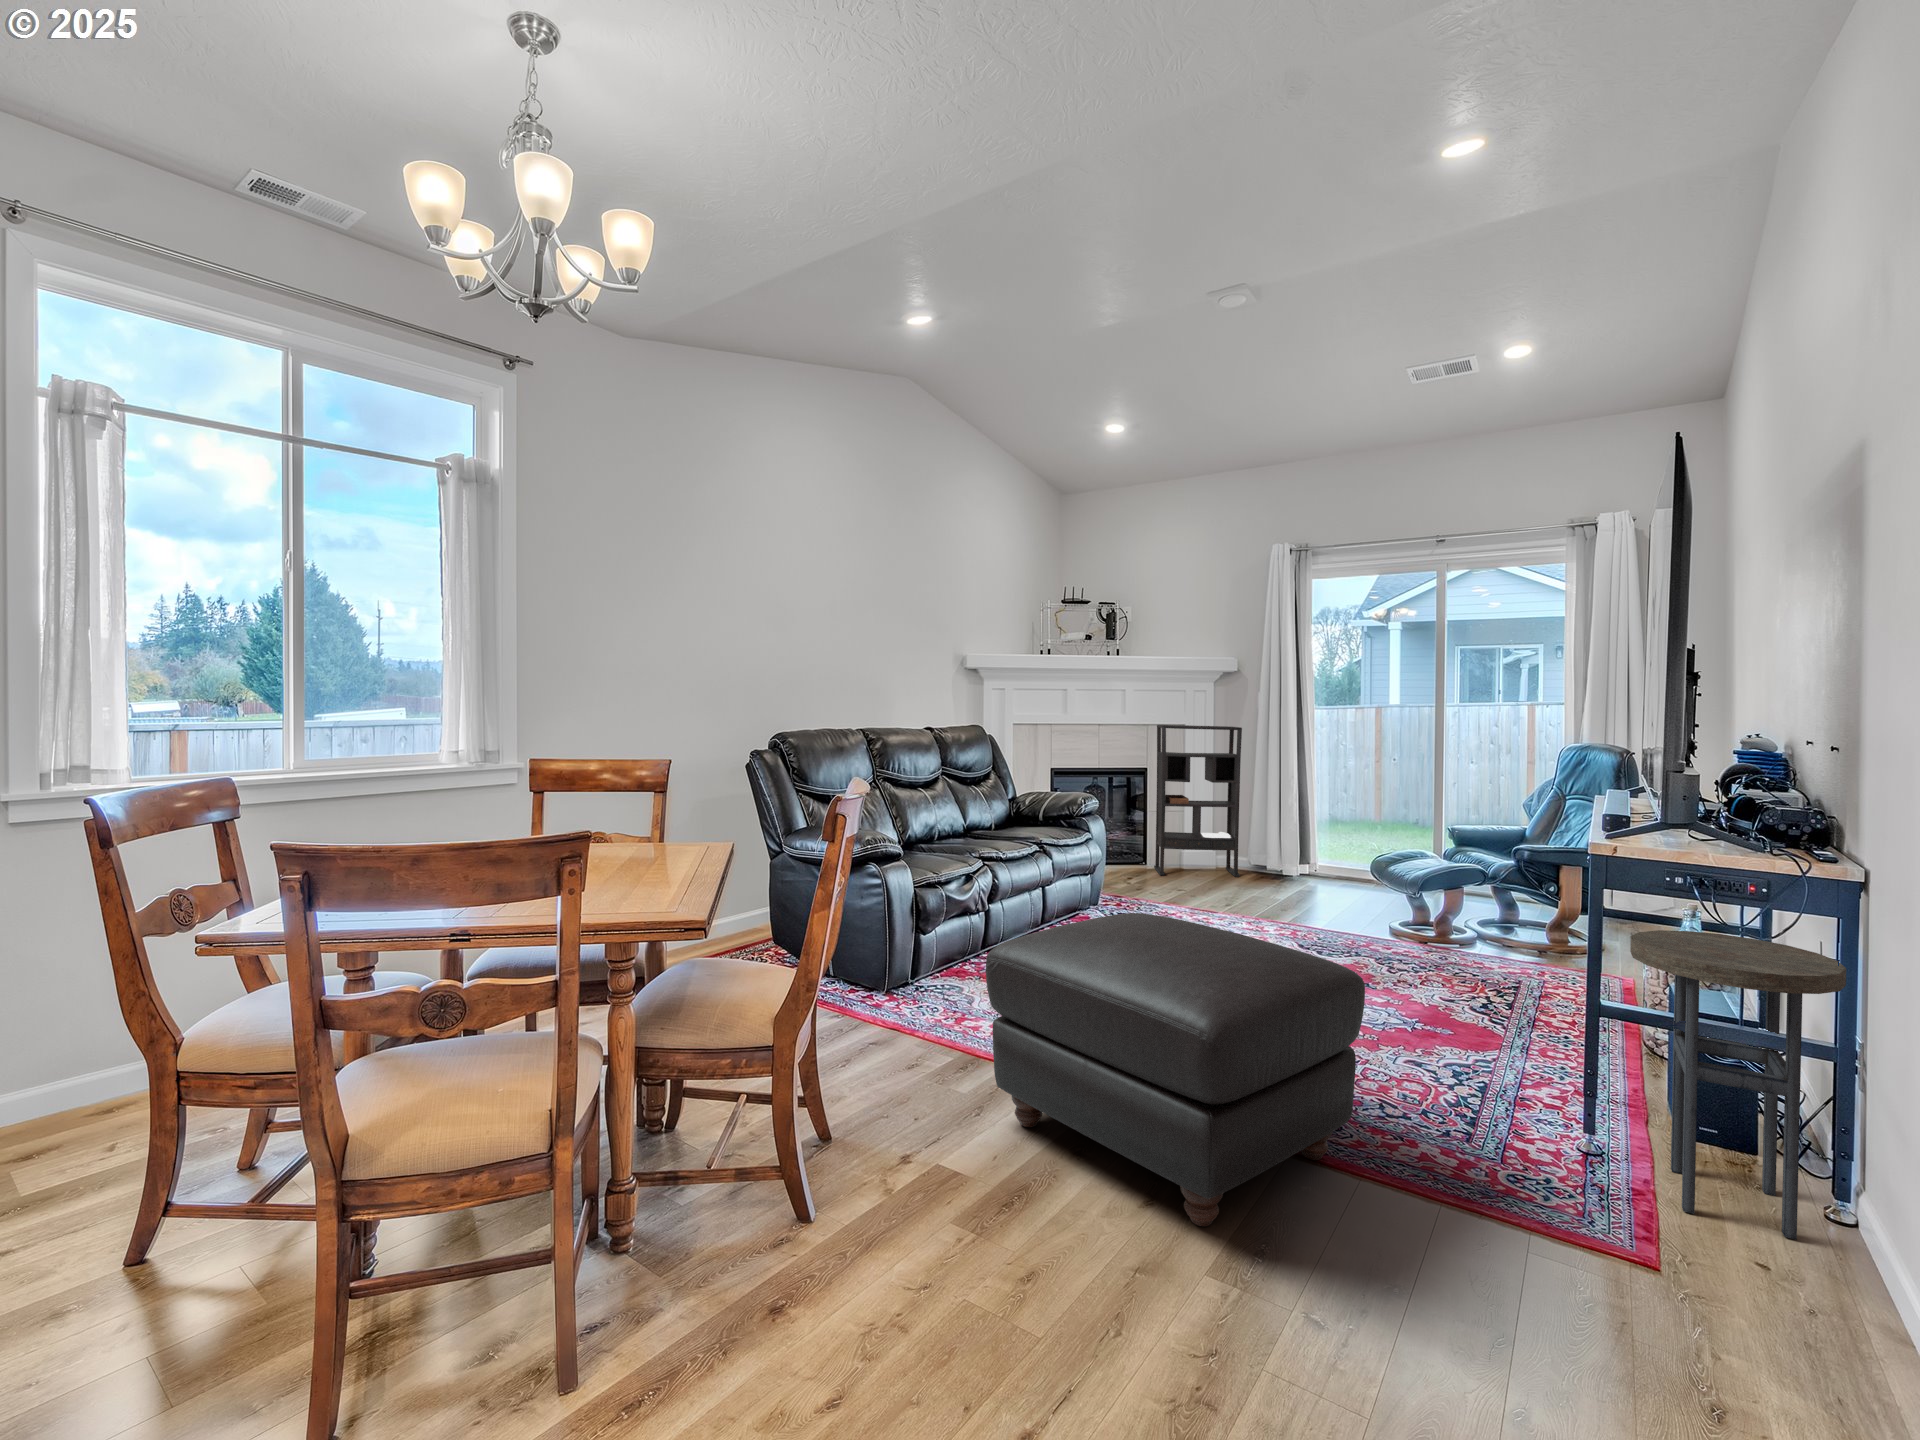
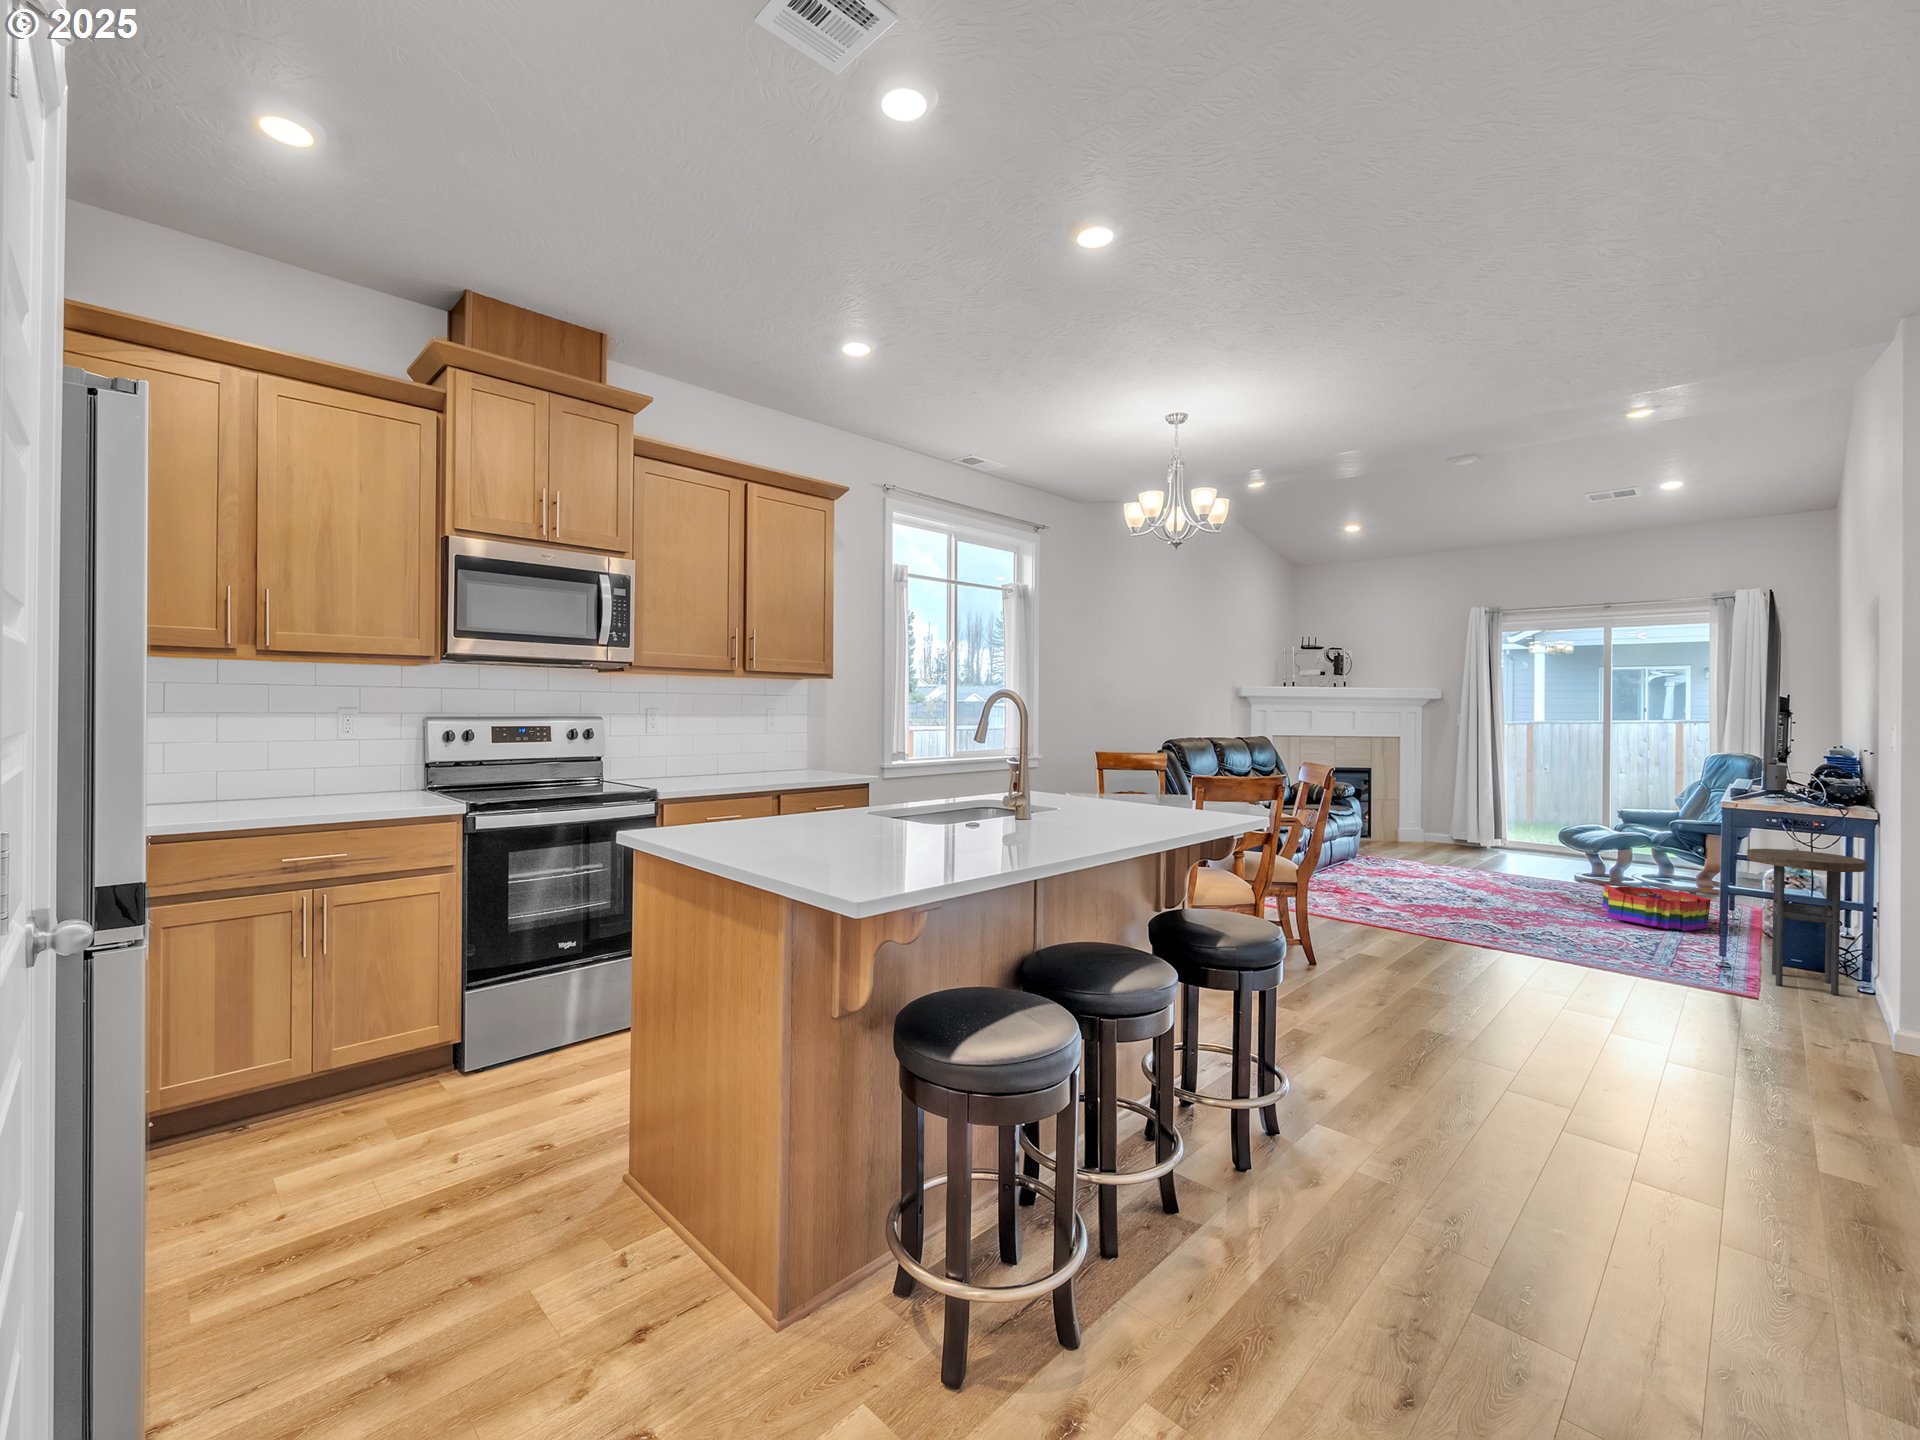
bookshelf: present [1154,725,1242,877] -> none [1377,736,1449,845]
ottoman: present [986,913,1365,1226] -> none [1371,841,1593,976]
storage bin: none [1410,964,1568,1053] -> present [1602,884,1711,931]

